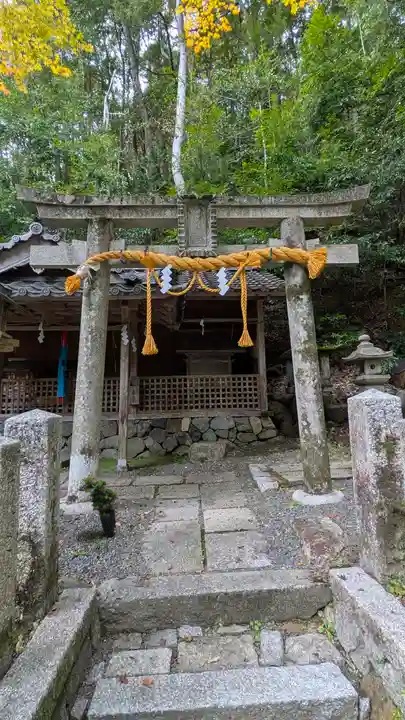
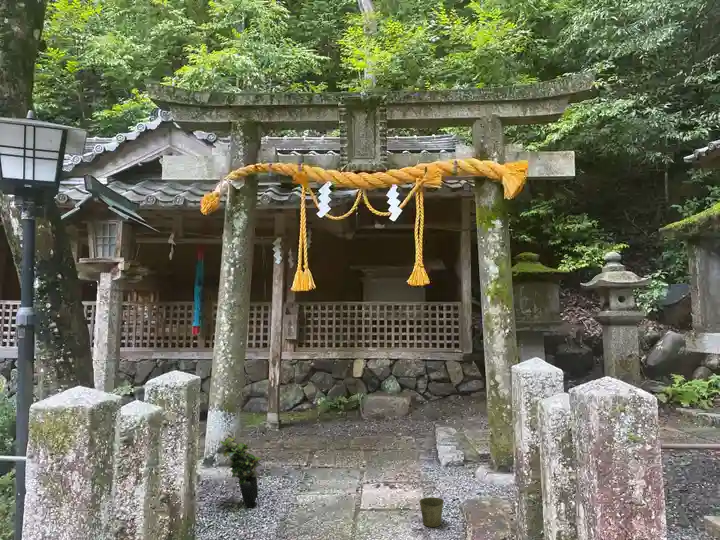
bucket: none [260,509,282,545] -> present [419,497,444,527]

